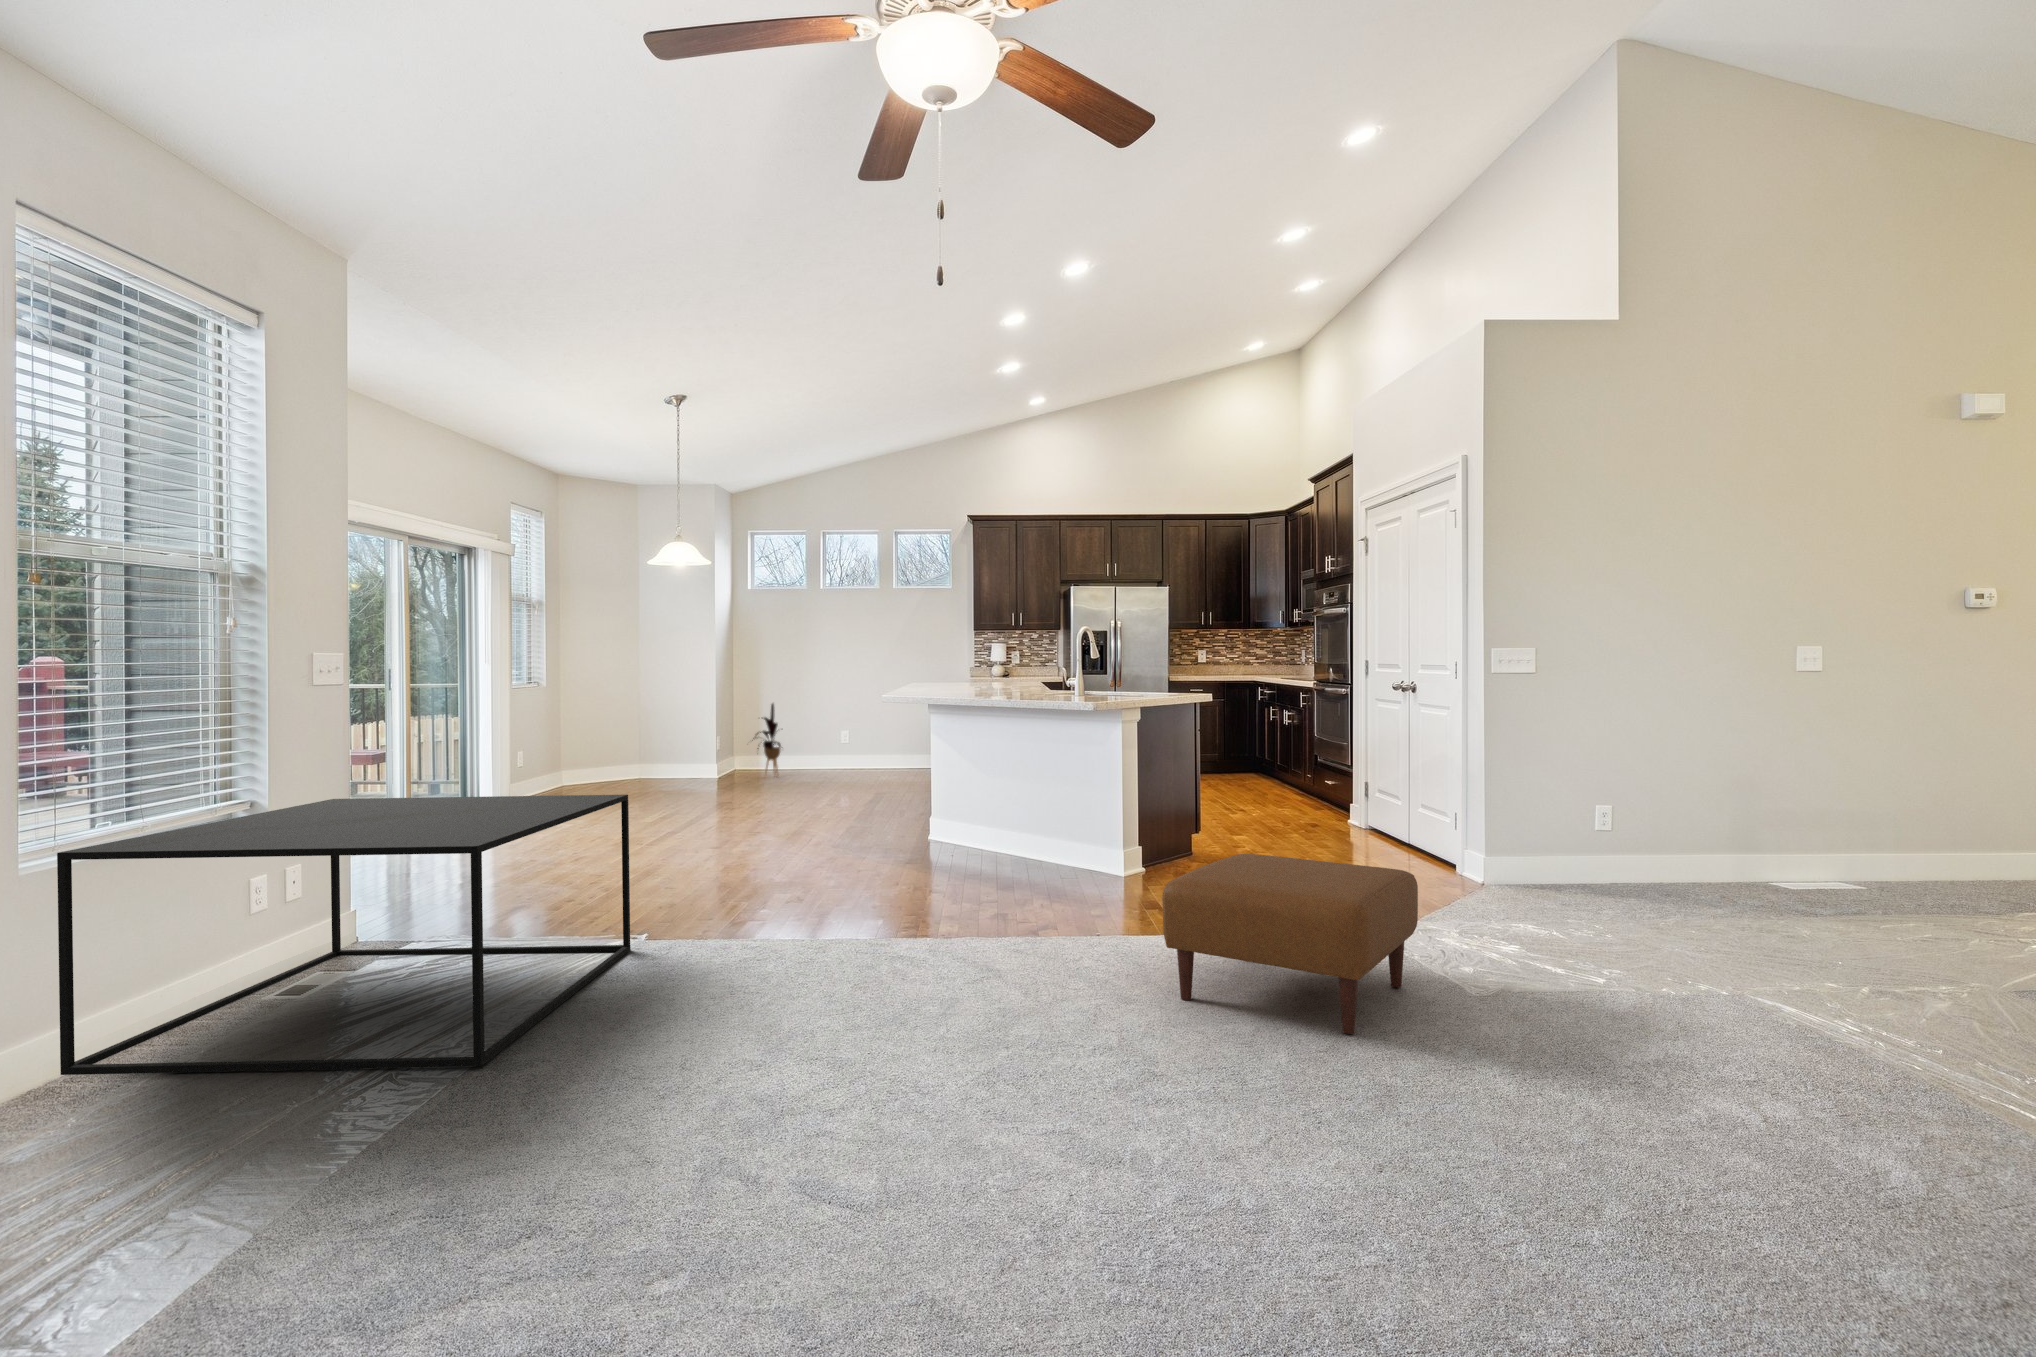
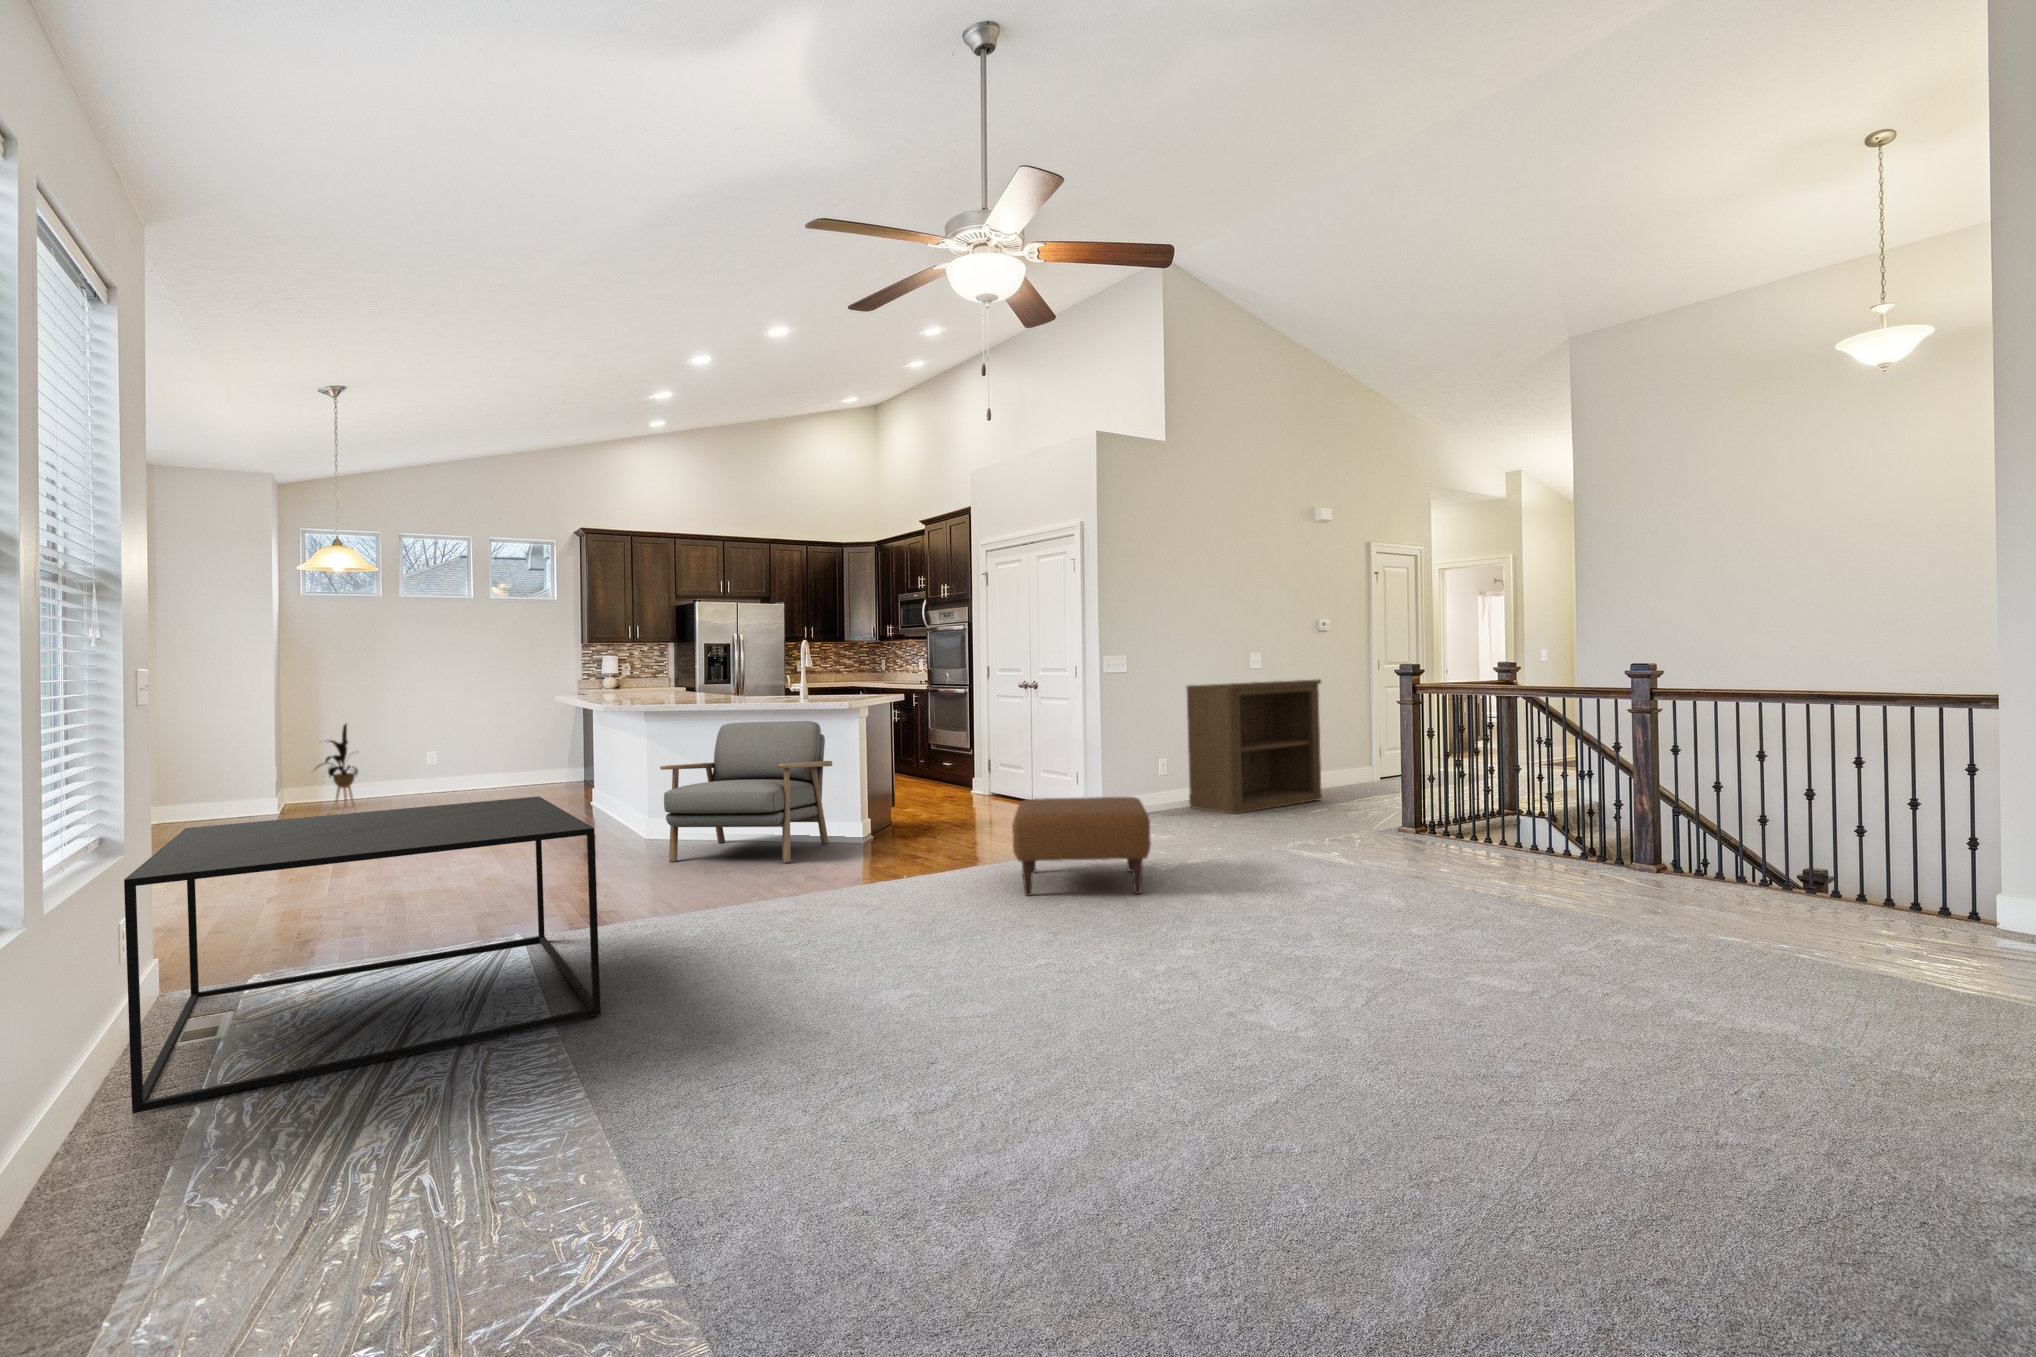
bookshelf: none [1648,691,1941,907] -> present [1186,680,1322,814]
armchair: none [880,721,1079,892] -> present [660,721,832,862]

